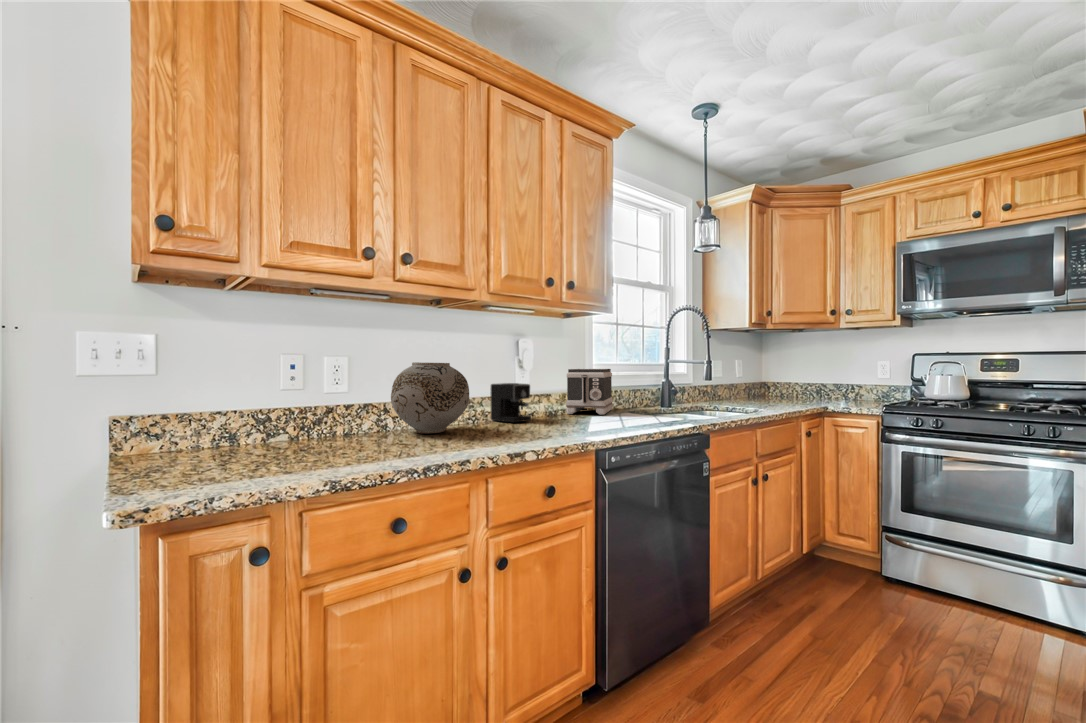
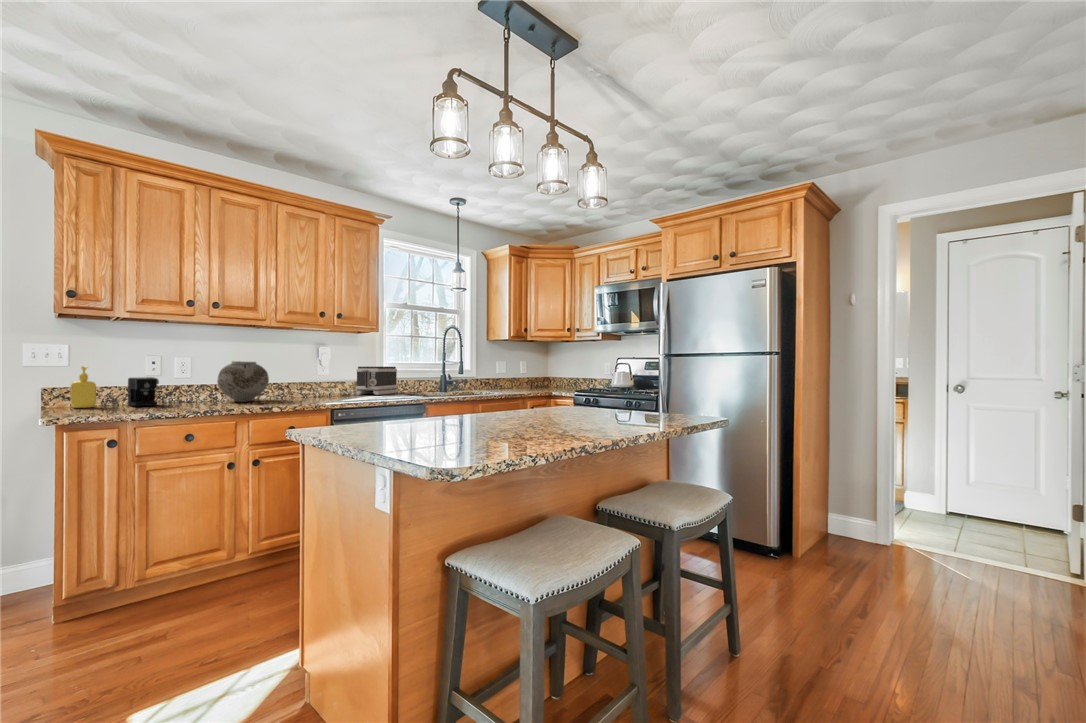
soap dispenser: none [159,374,203,455] -> present [71,366,96,408]
coffee maker: present [491,383,532,422] -> present [128,377,184,406]

